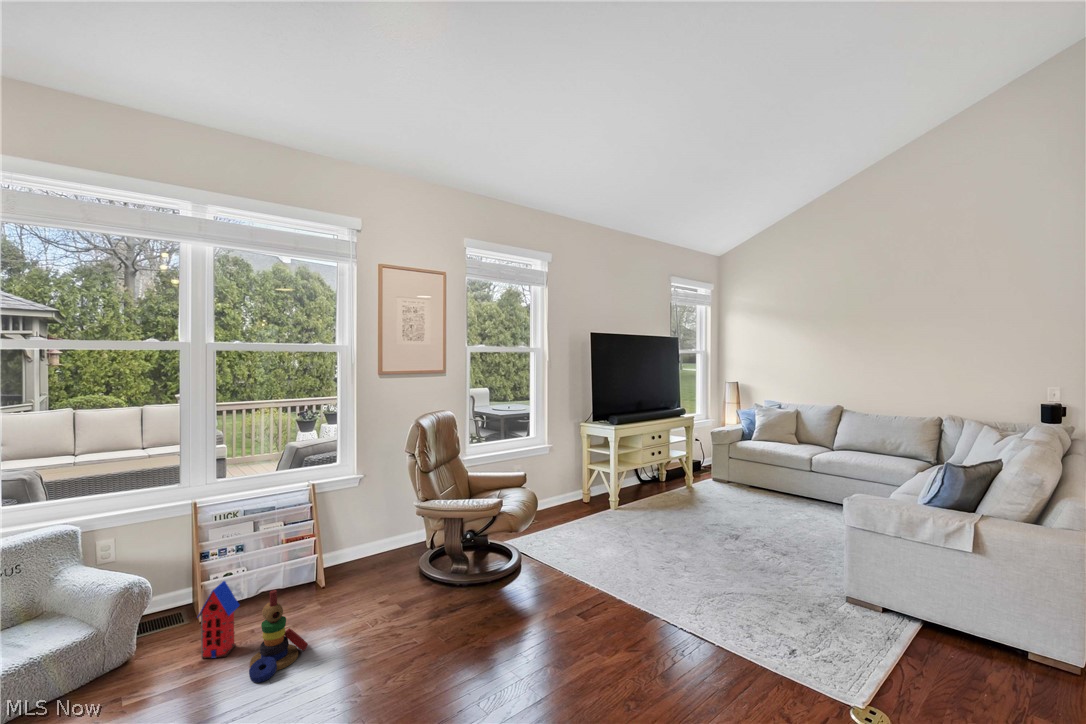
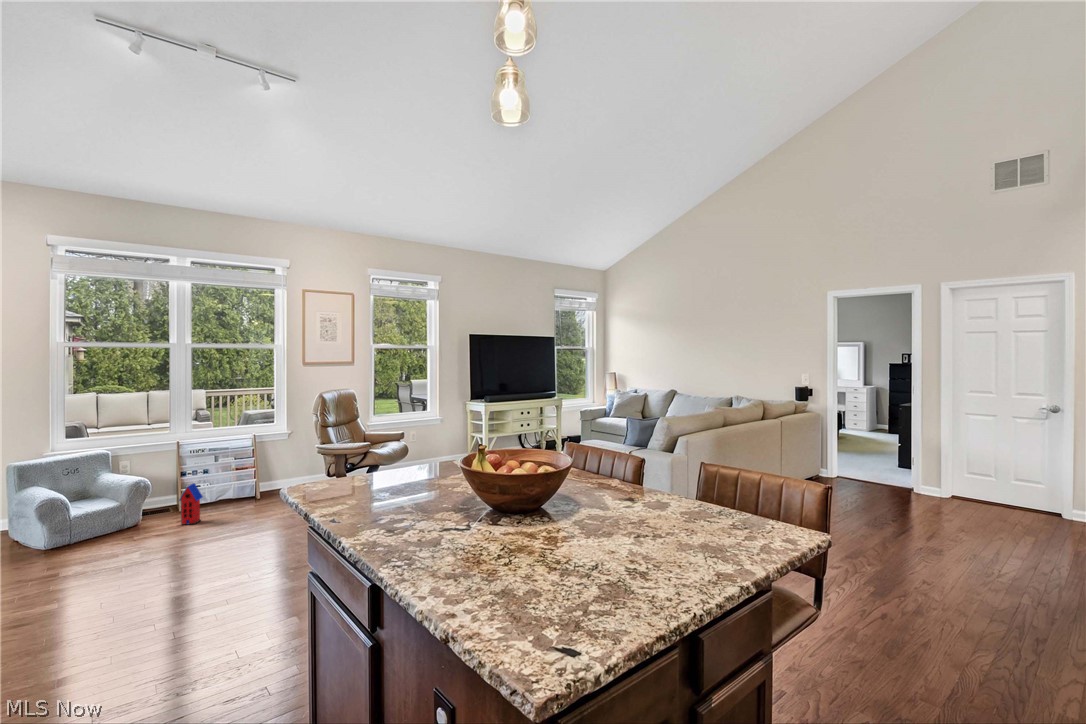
stacking toy: present [249,590,308,683] -> none [207,486,242,532]

